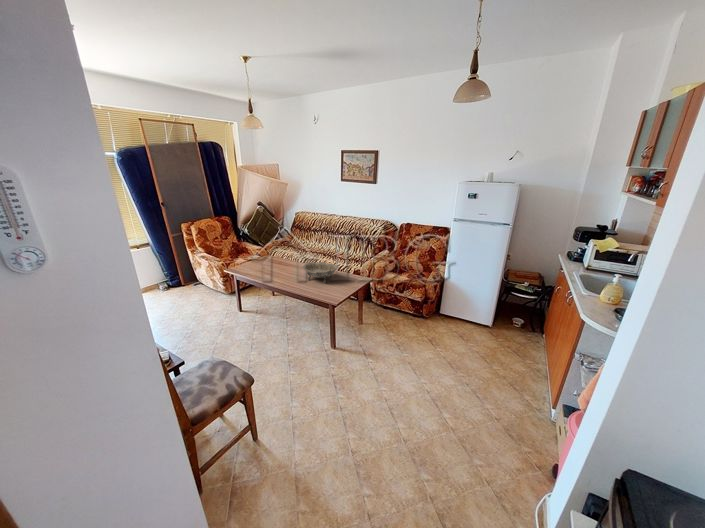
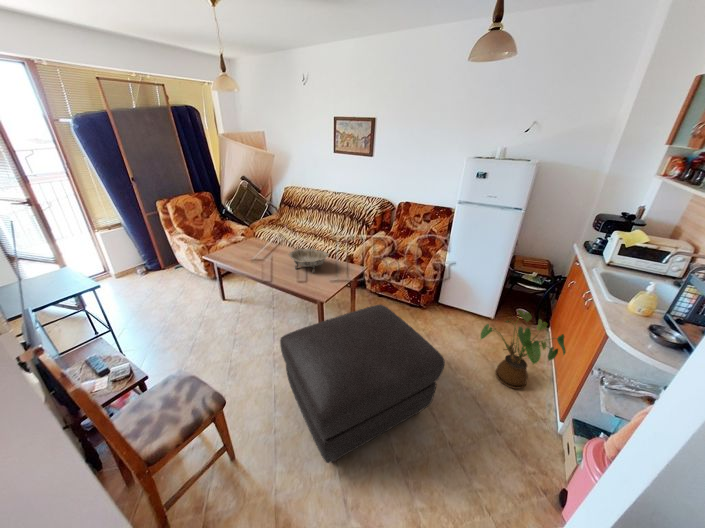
ottoman: none [298,307,445,444] -> present [280,305,445,463]
house plant: none [477,311,554,384] -> present [481,310,566,389]

